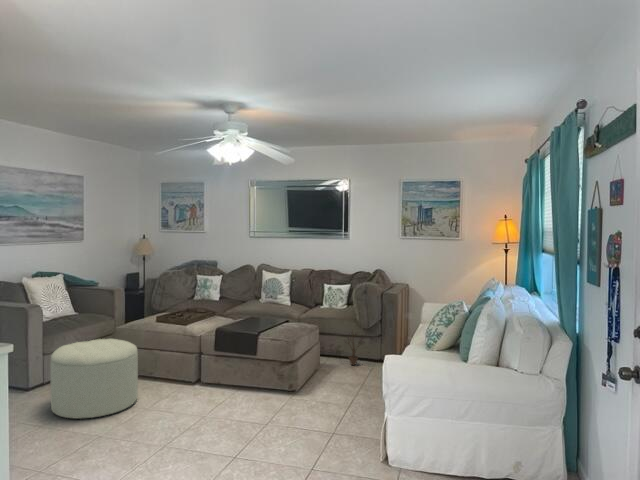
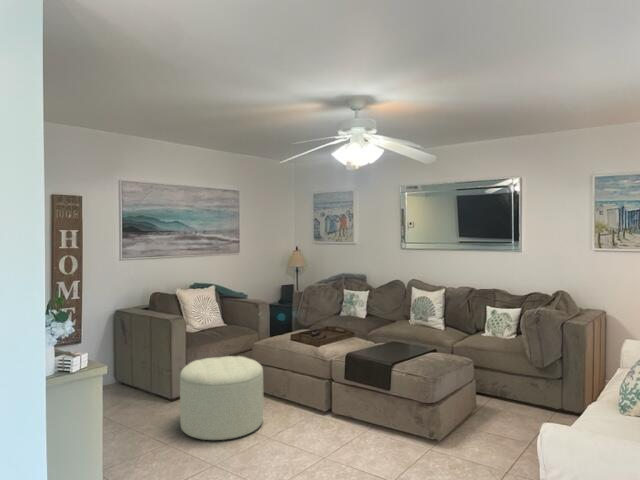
decorative plant: present [348,332,363,365] -> none [502,366,535,411]

